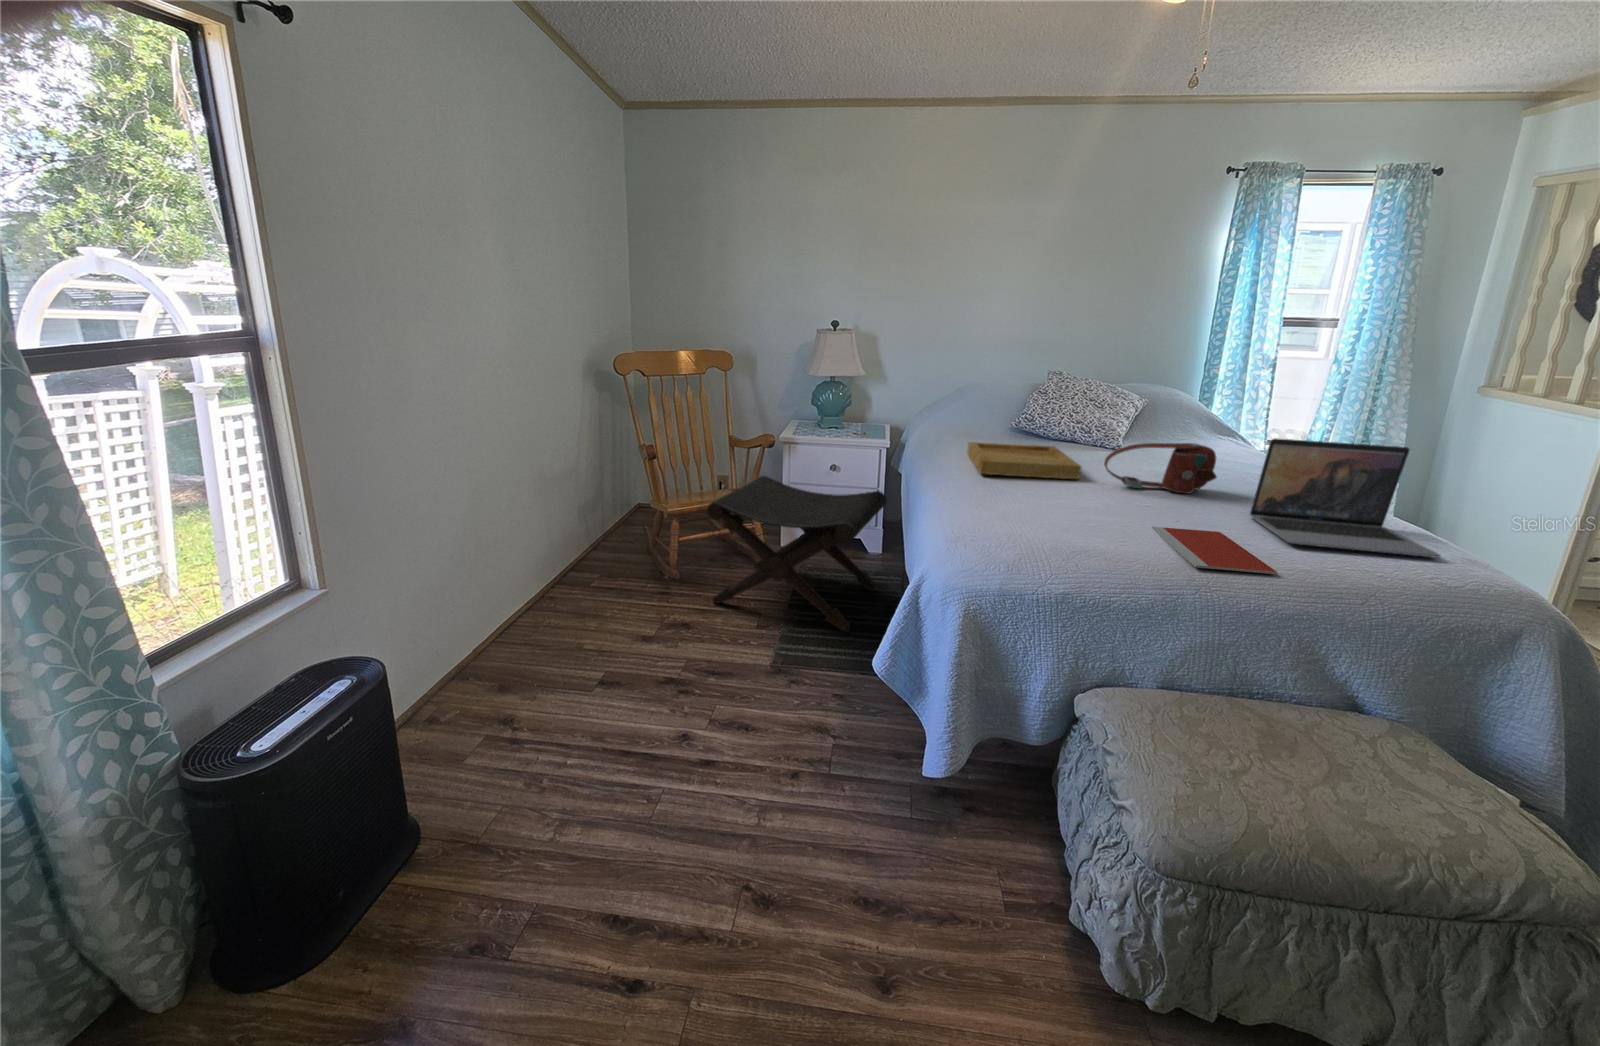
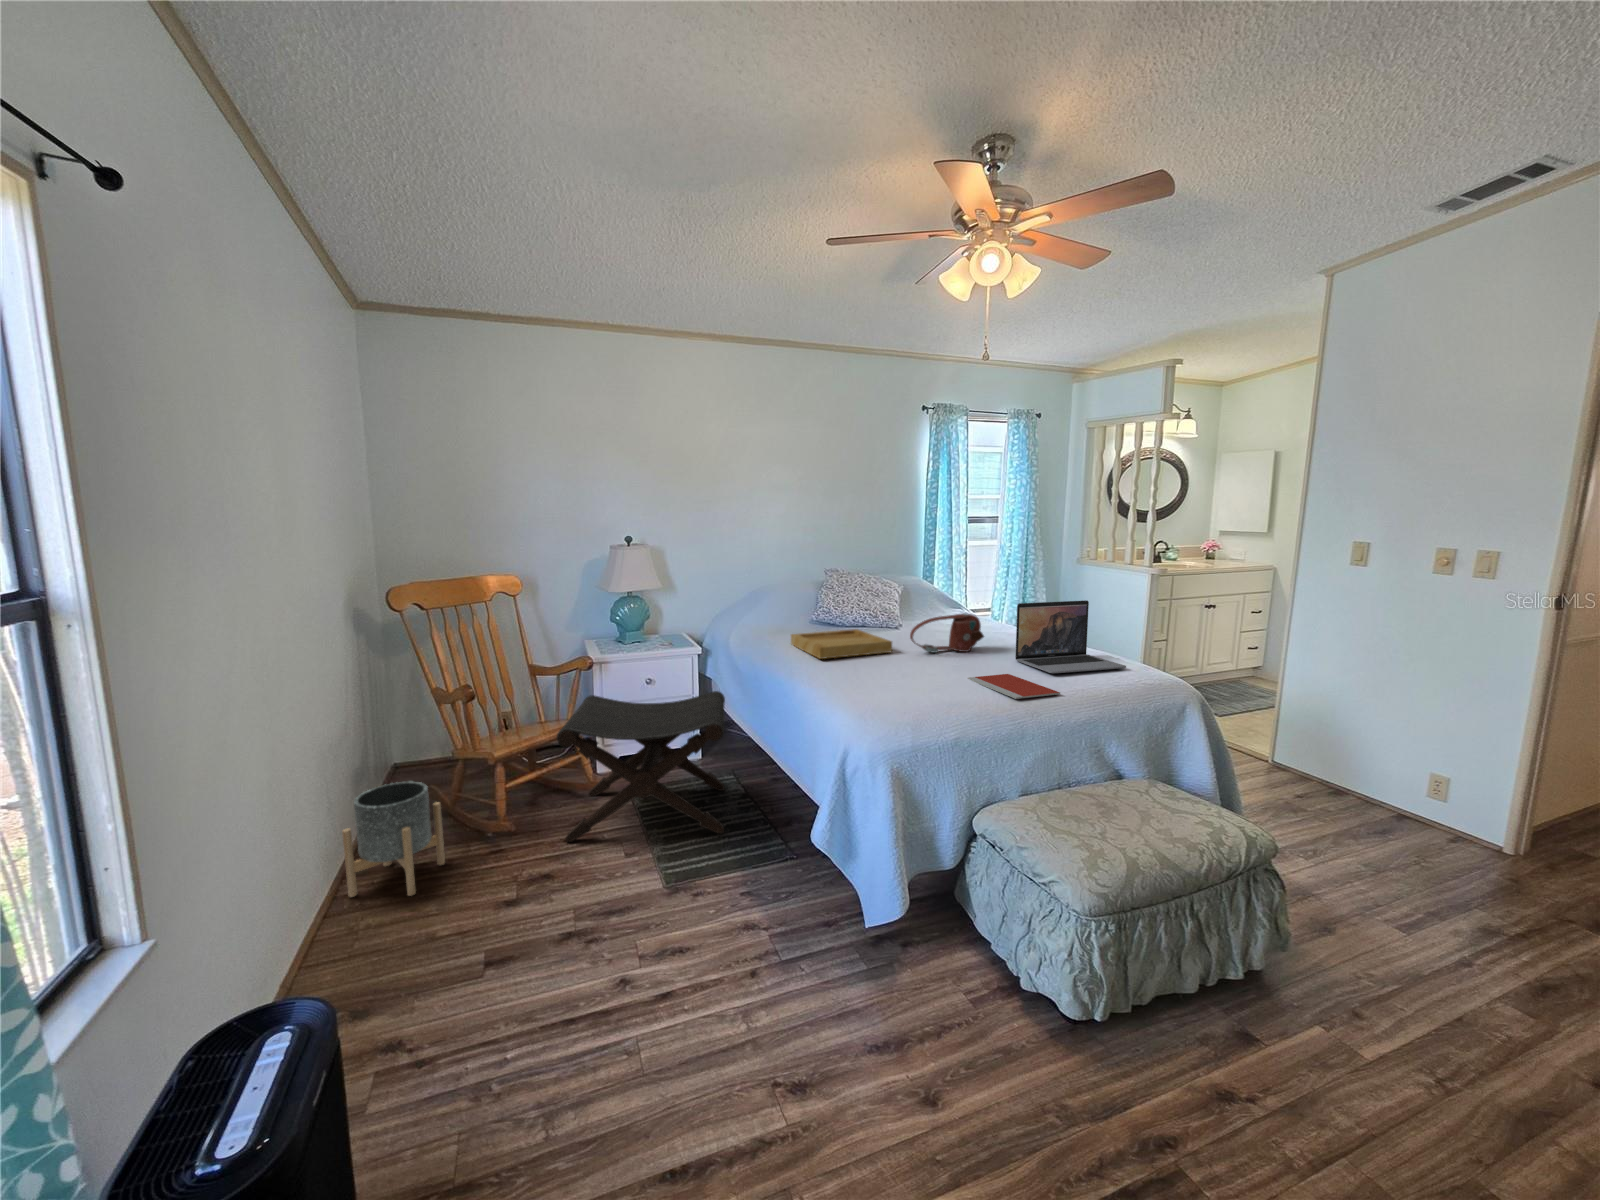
planter: none [541,522,620,614] -> present [342,781,445,897]

